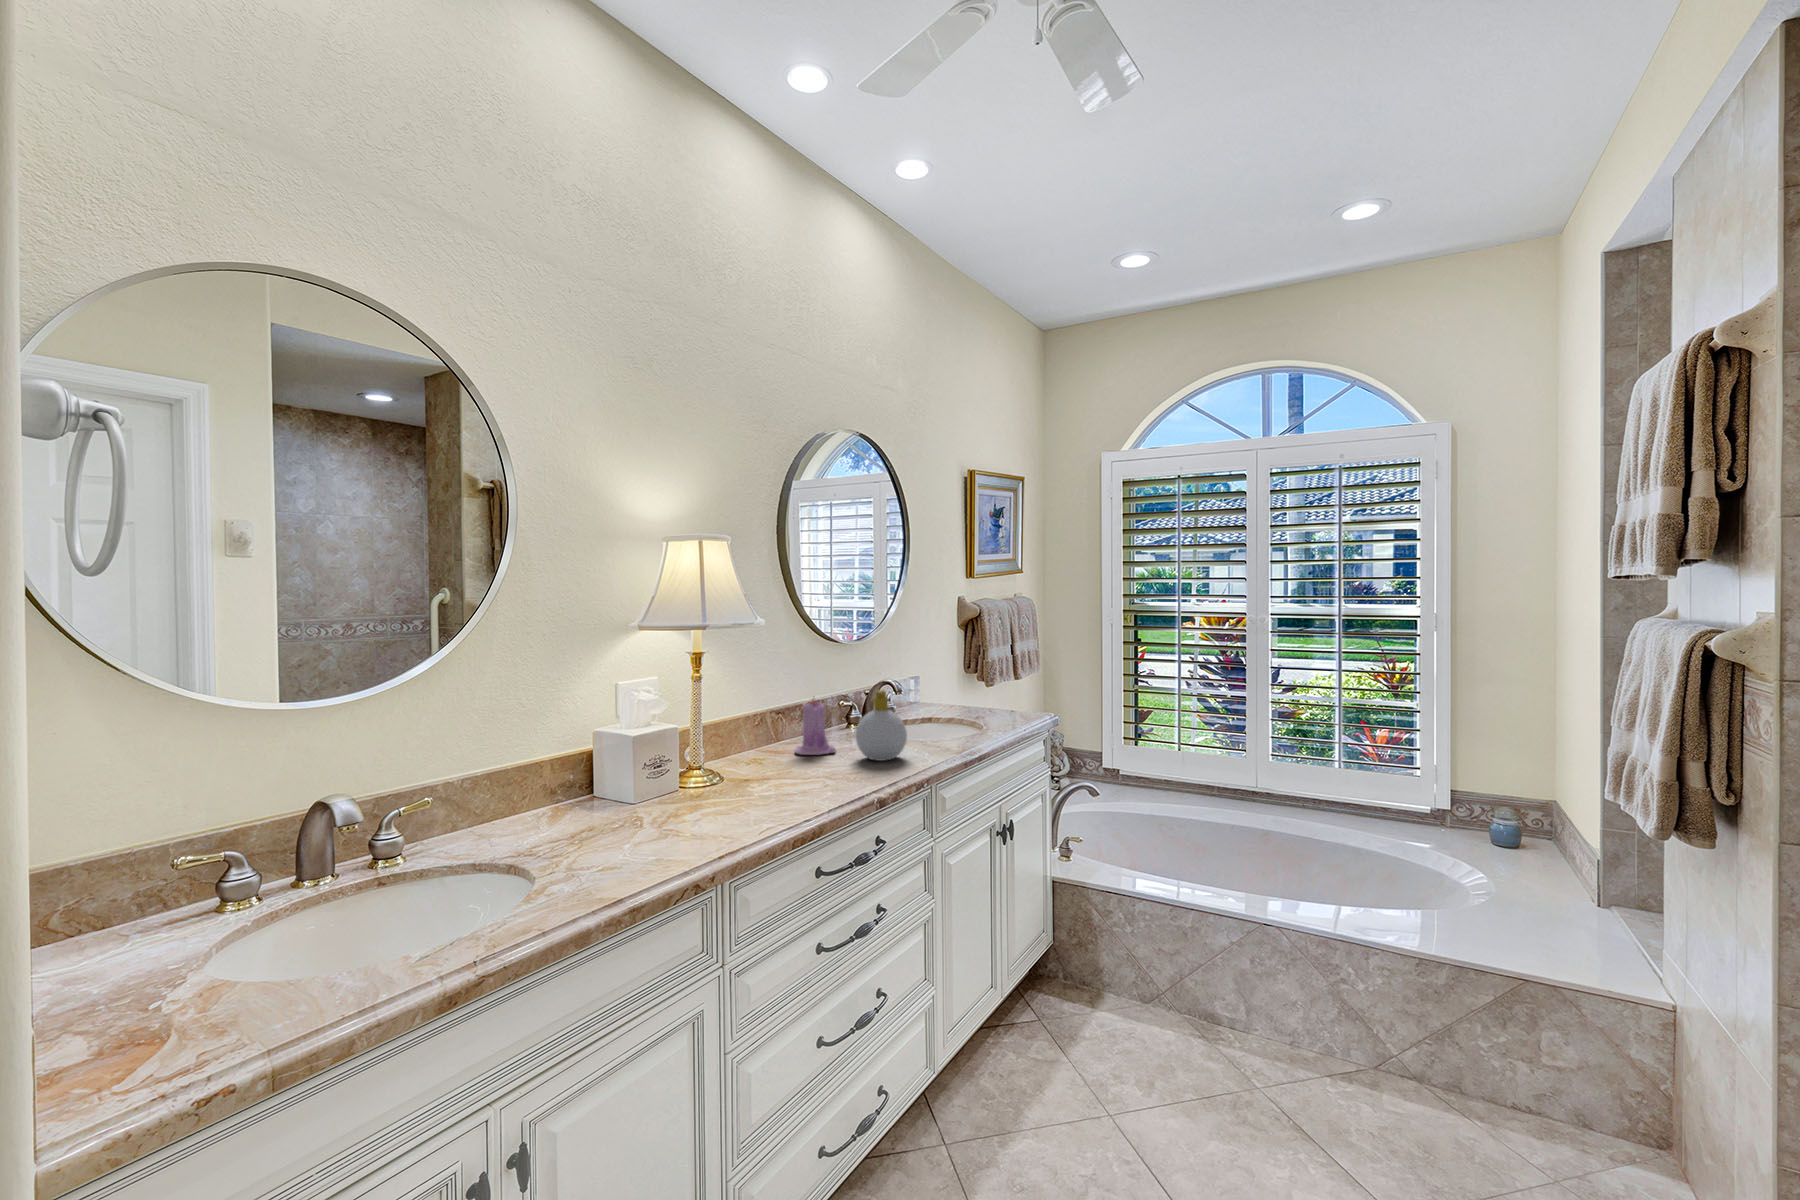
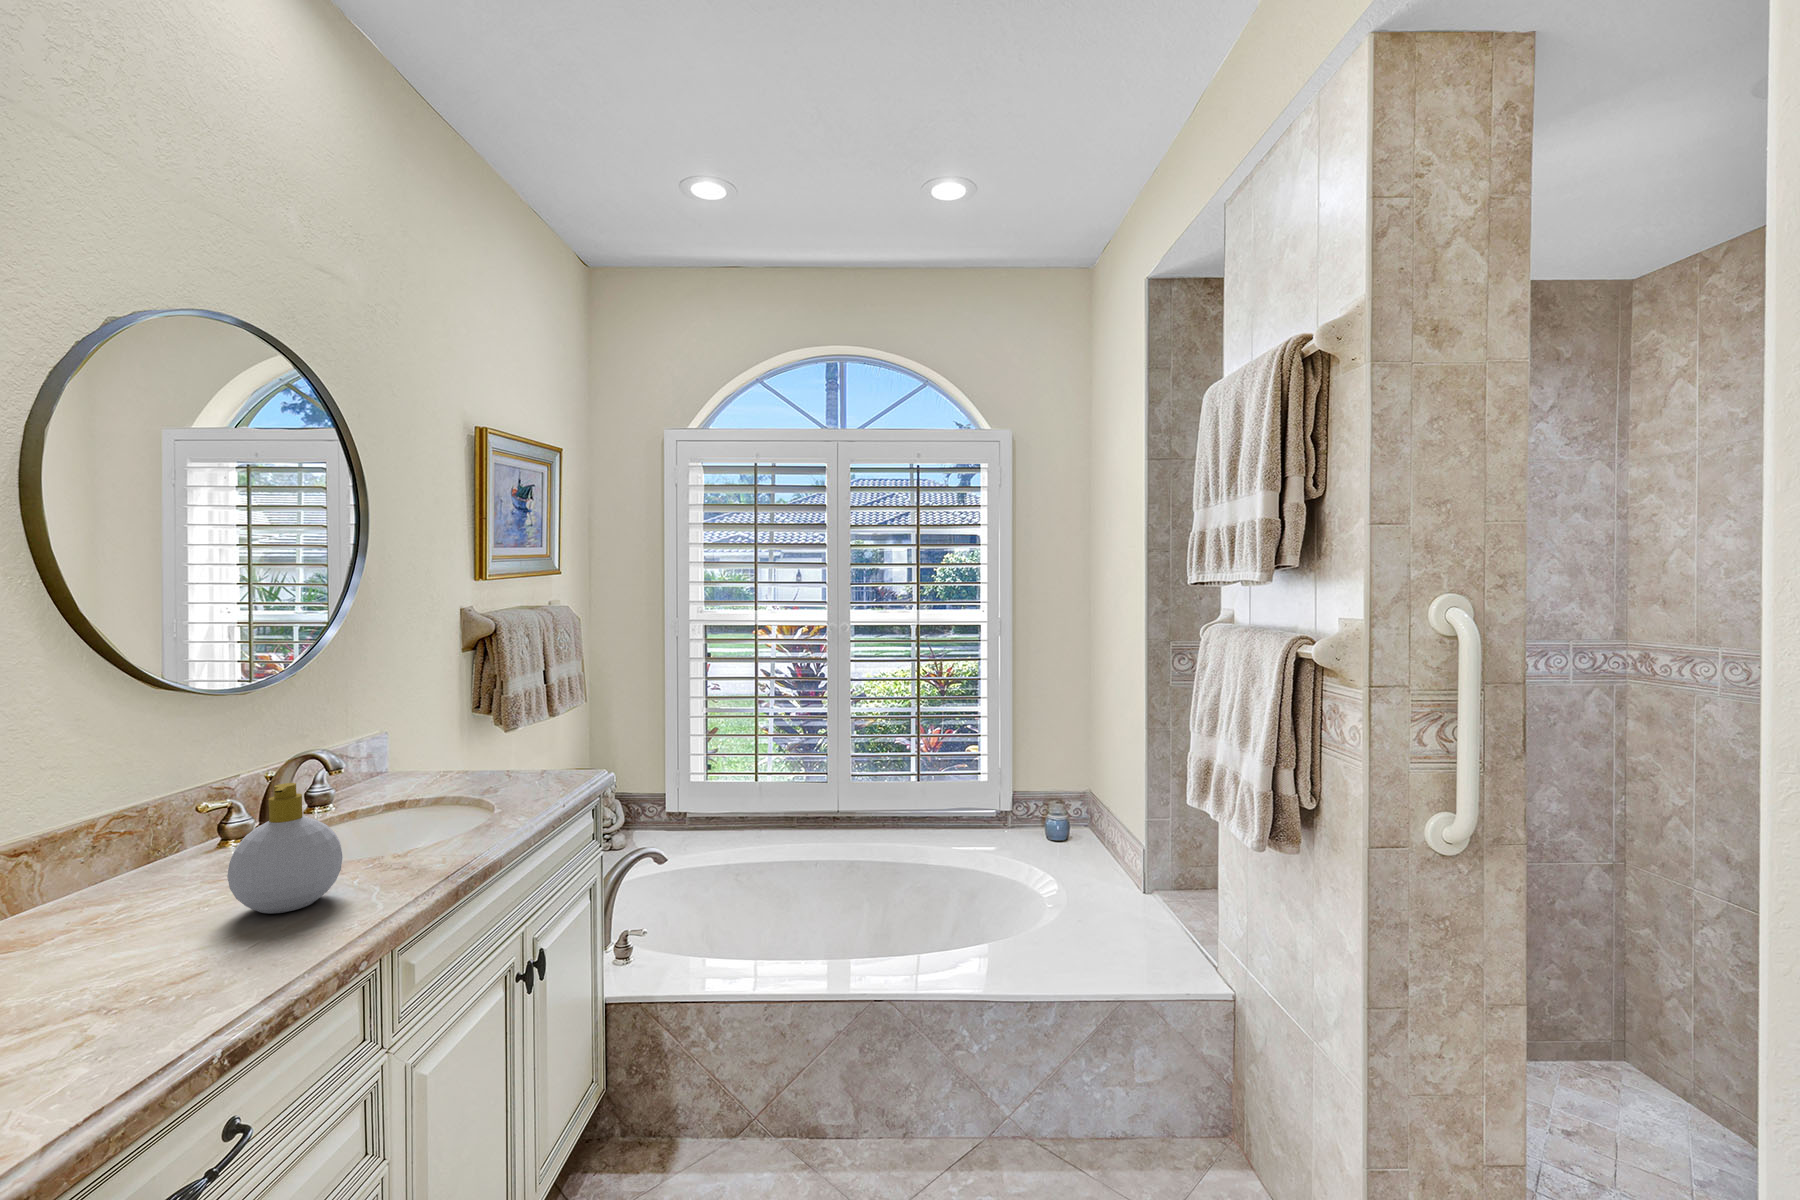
candle: present [795,700,836,755] -> none [84,803,190,925]

